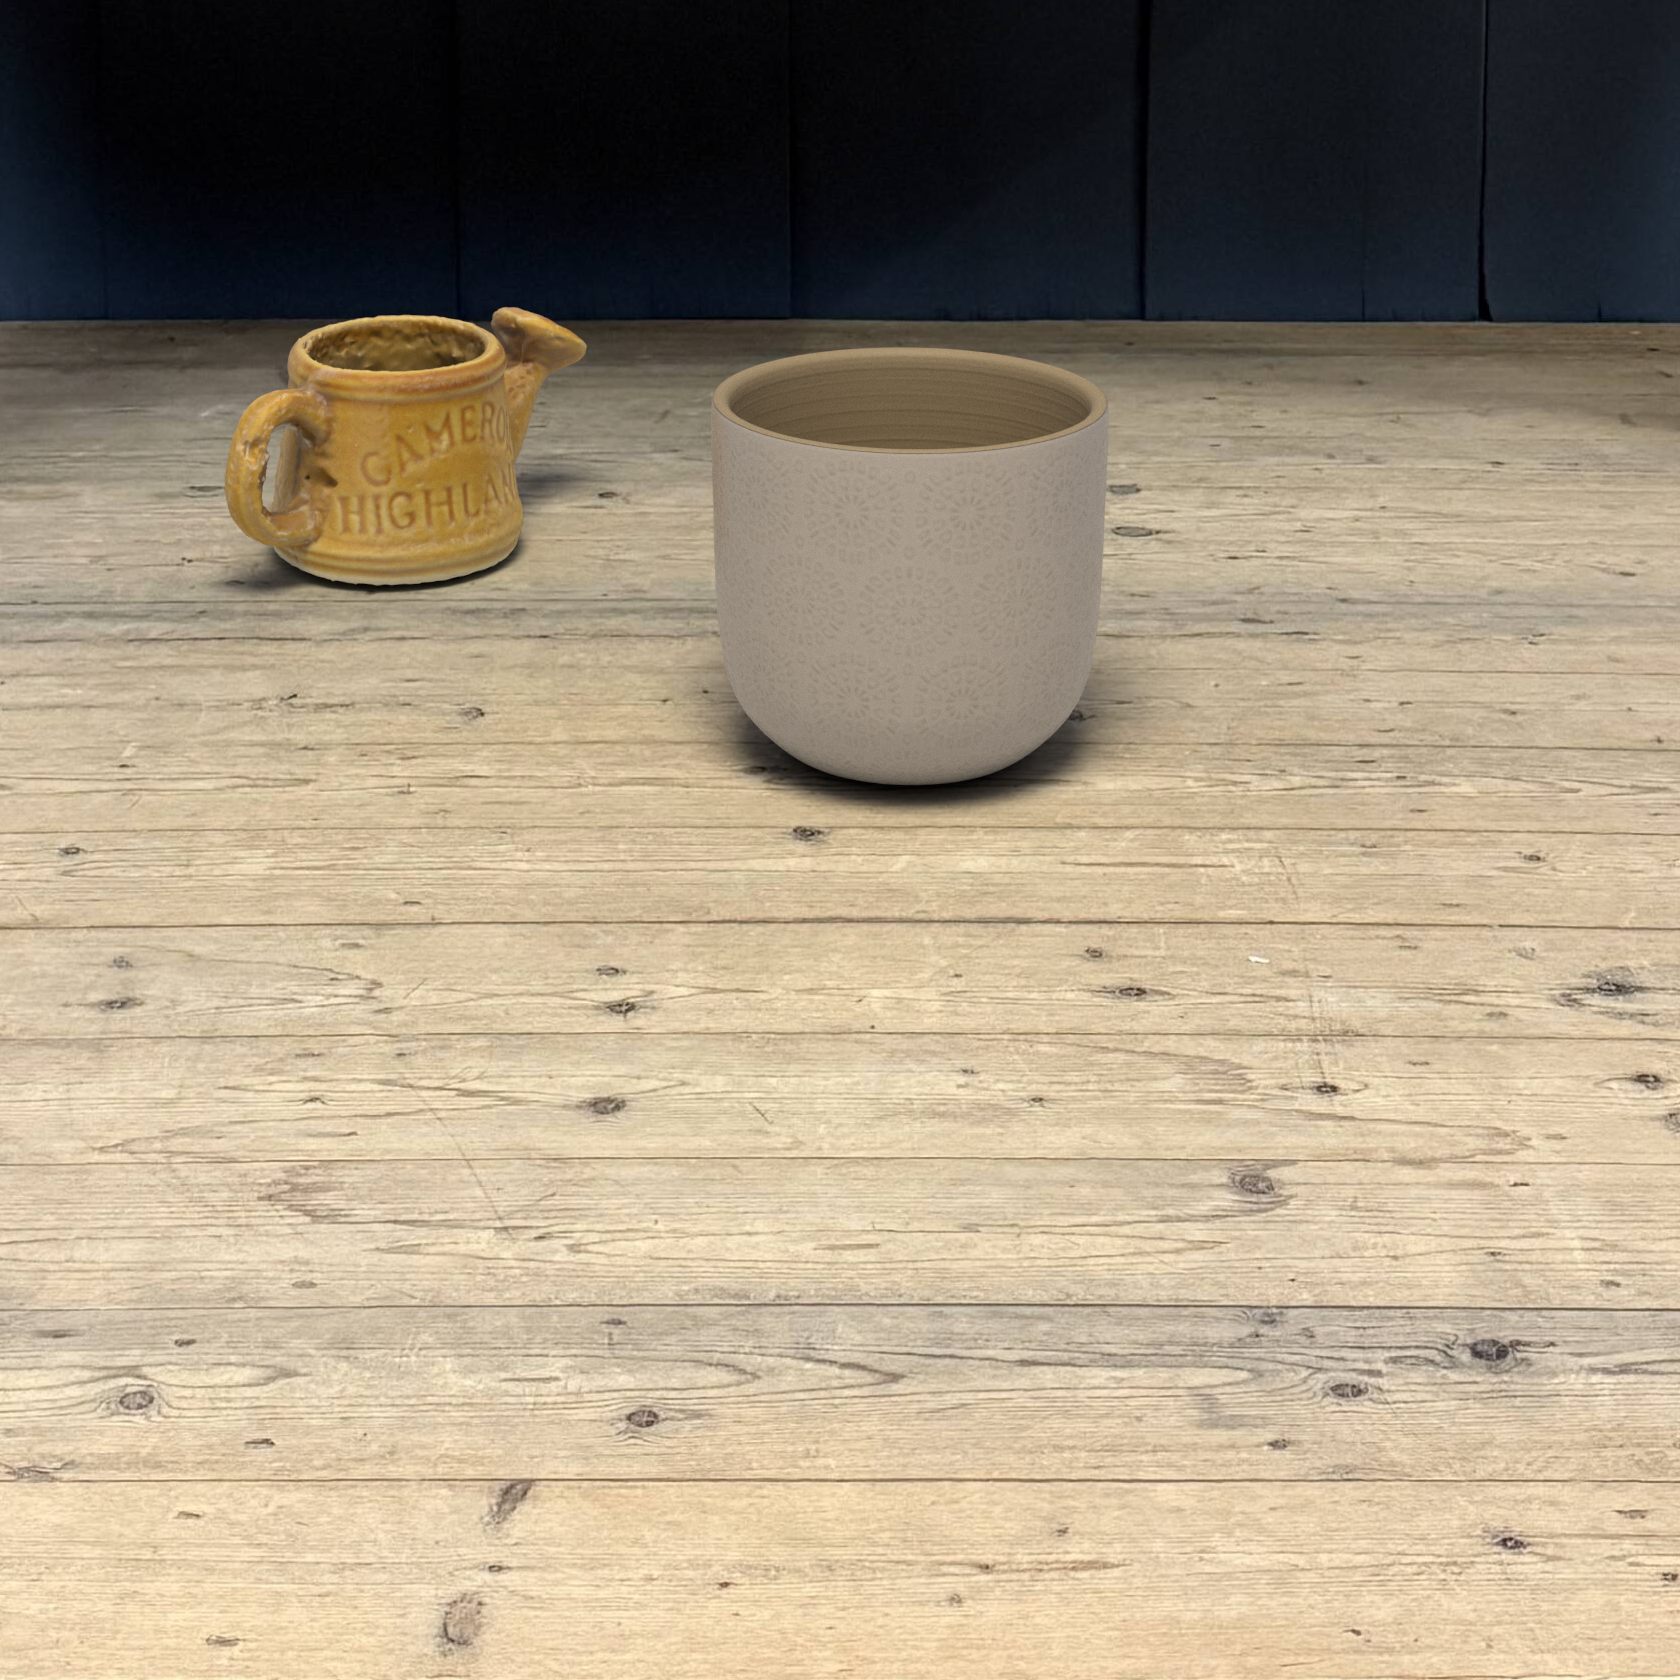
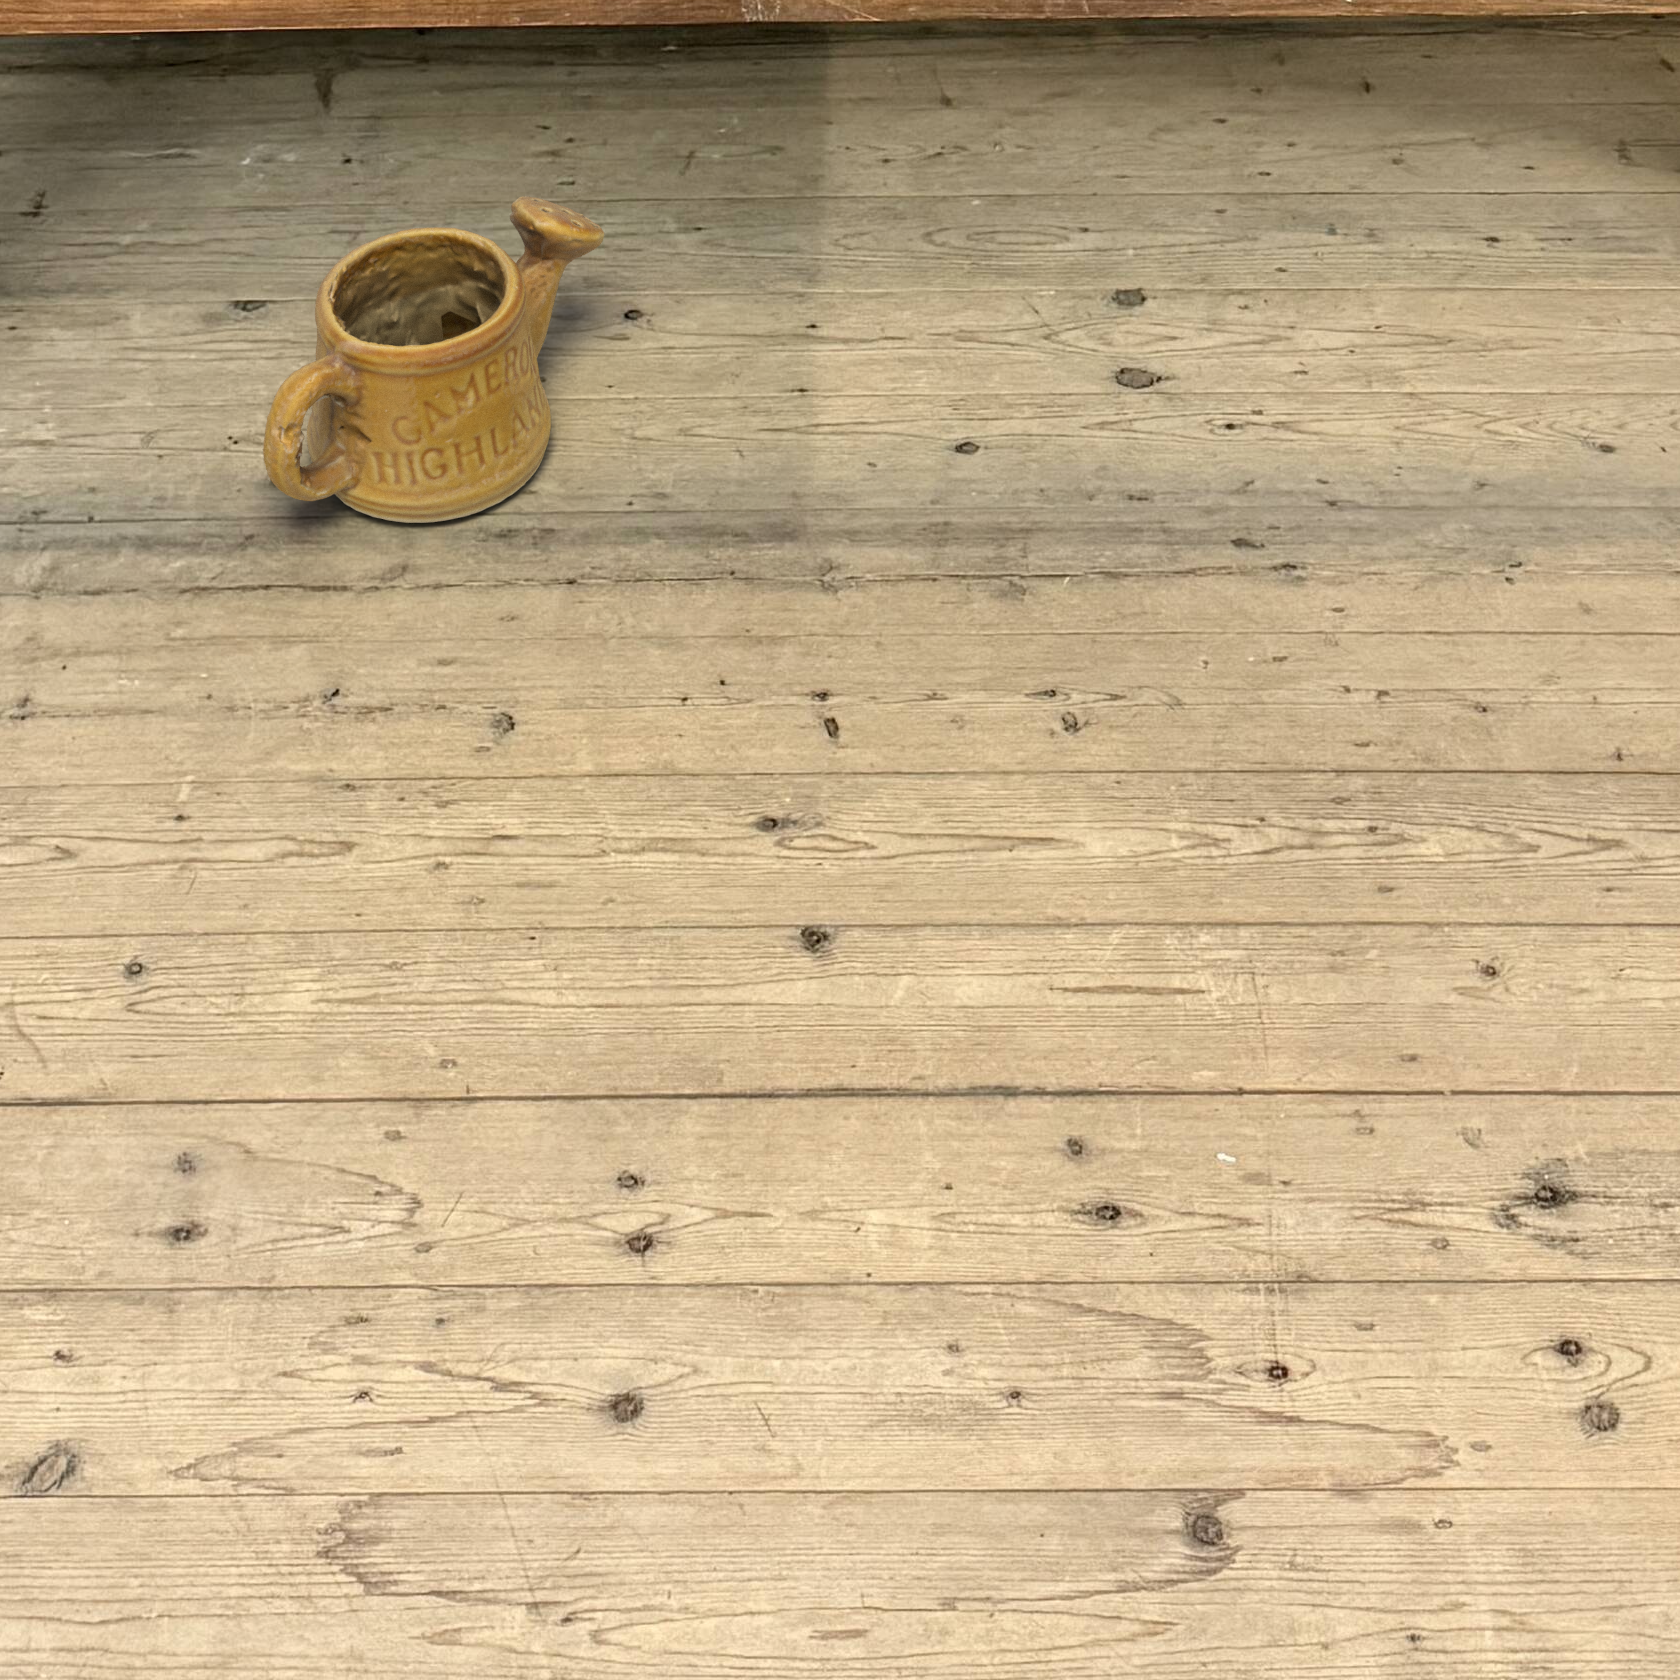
planter: present [711,347,1109,785] -> none [719,418,1098,880]

